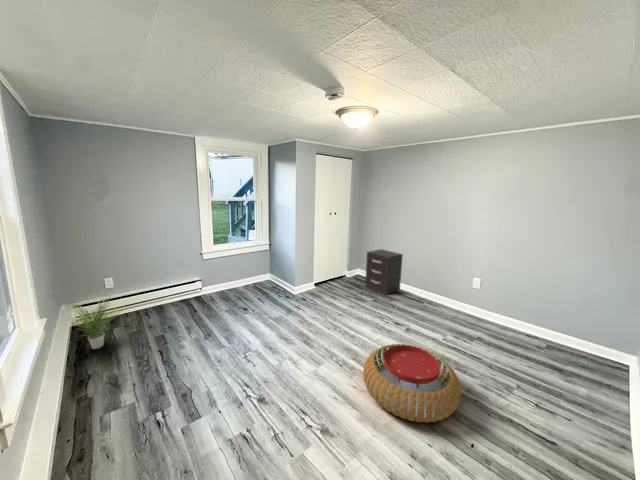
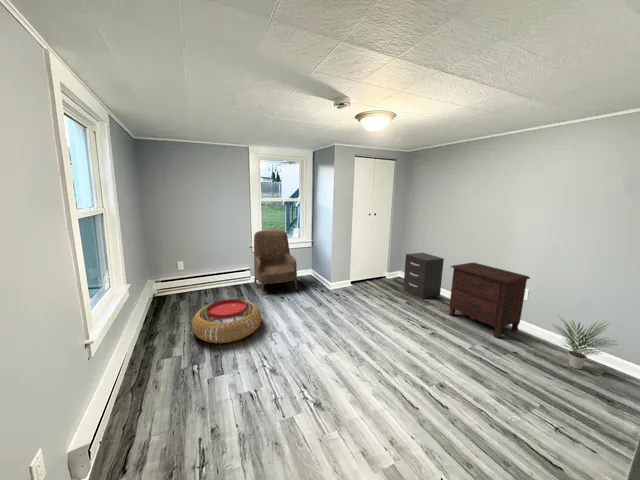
armchair: none [203,233,258,308] -> present [254,230,297,295]
nightstand: none [414,257,484,326] -> present [449,262,530,338]
potted plant: present [72,298,116,349] -> present [555,322,614,369]
pouf: present [363,344,462,422] -> present [192,299,261,343]

